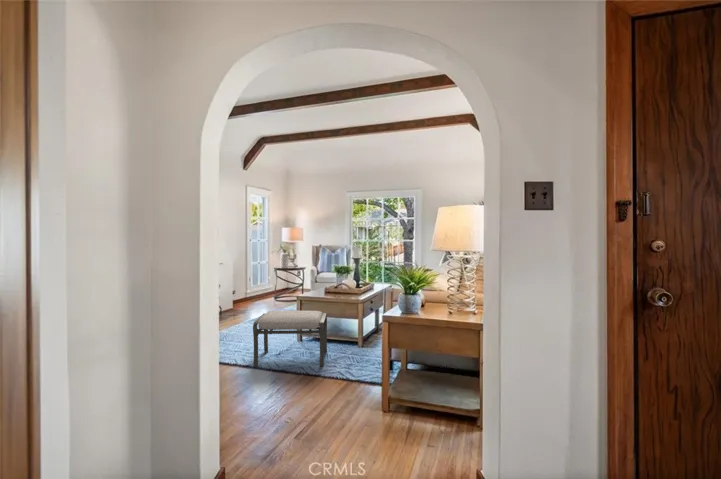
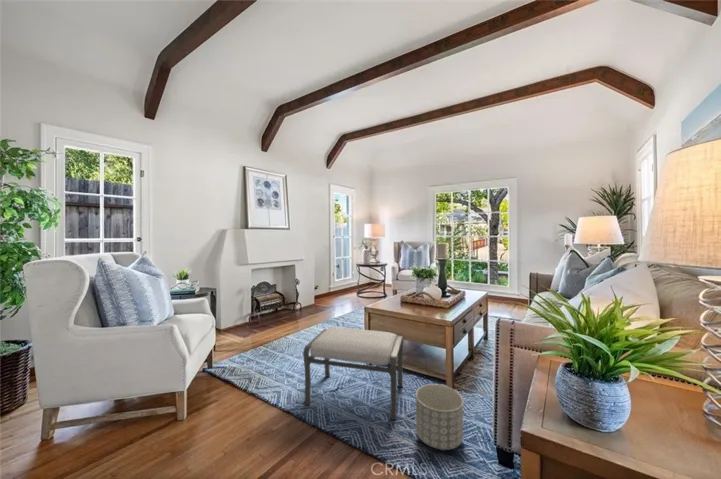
planter: none [338,338,367,373] -> present [416,384,463,450]

